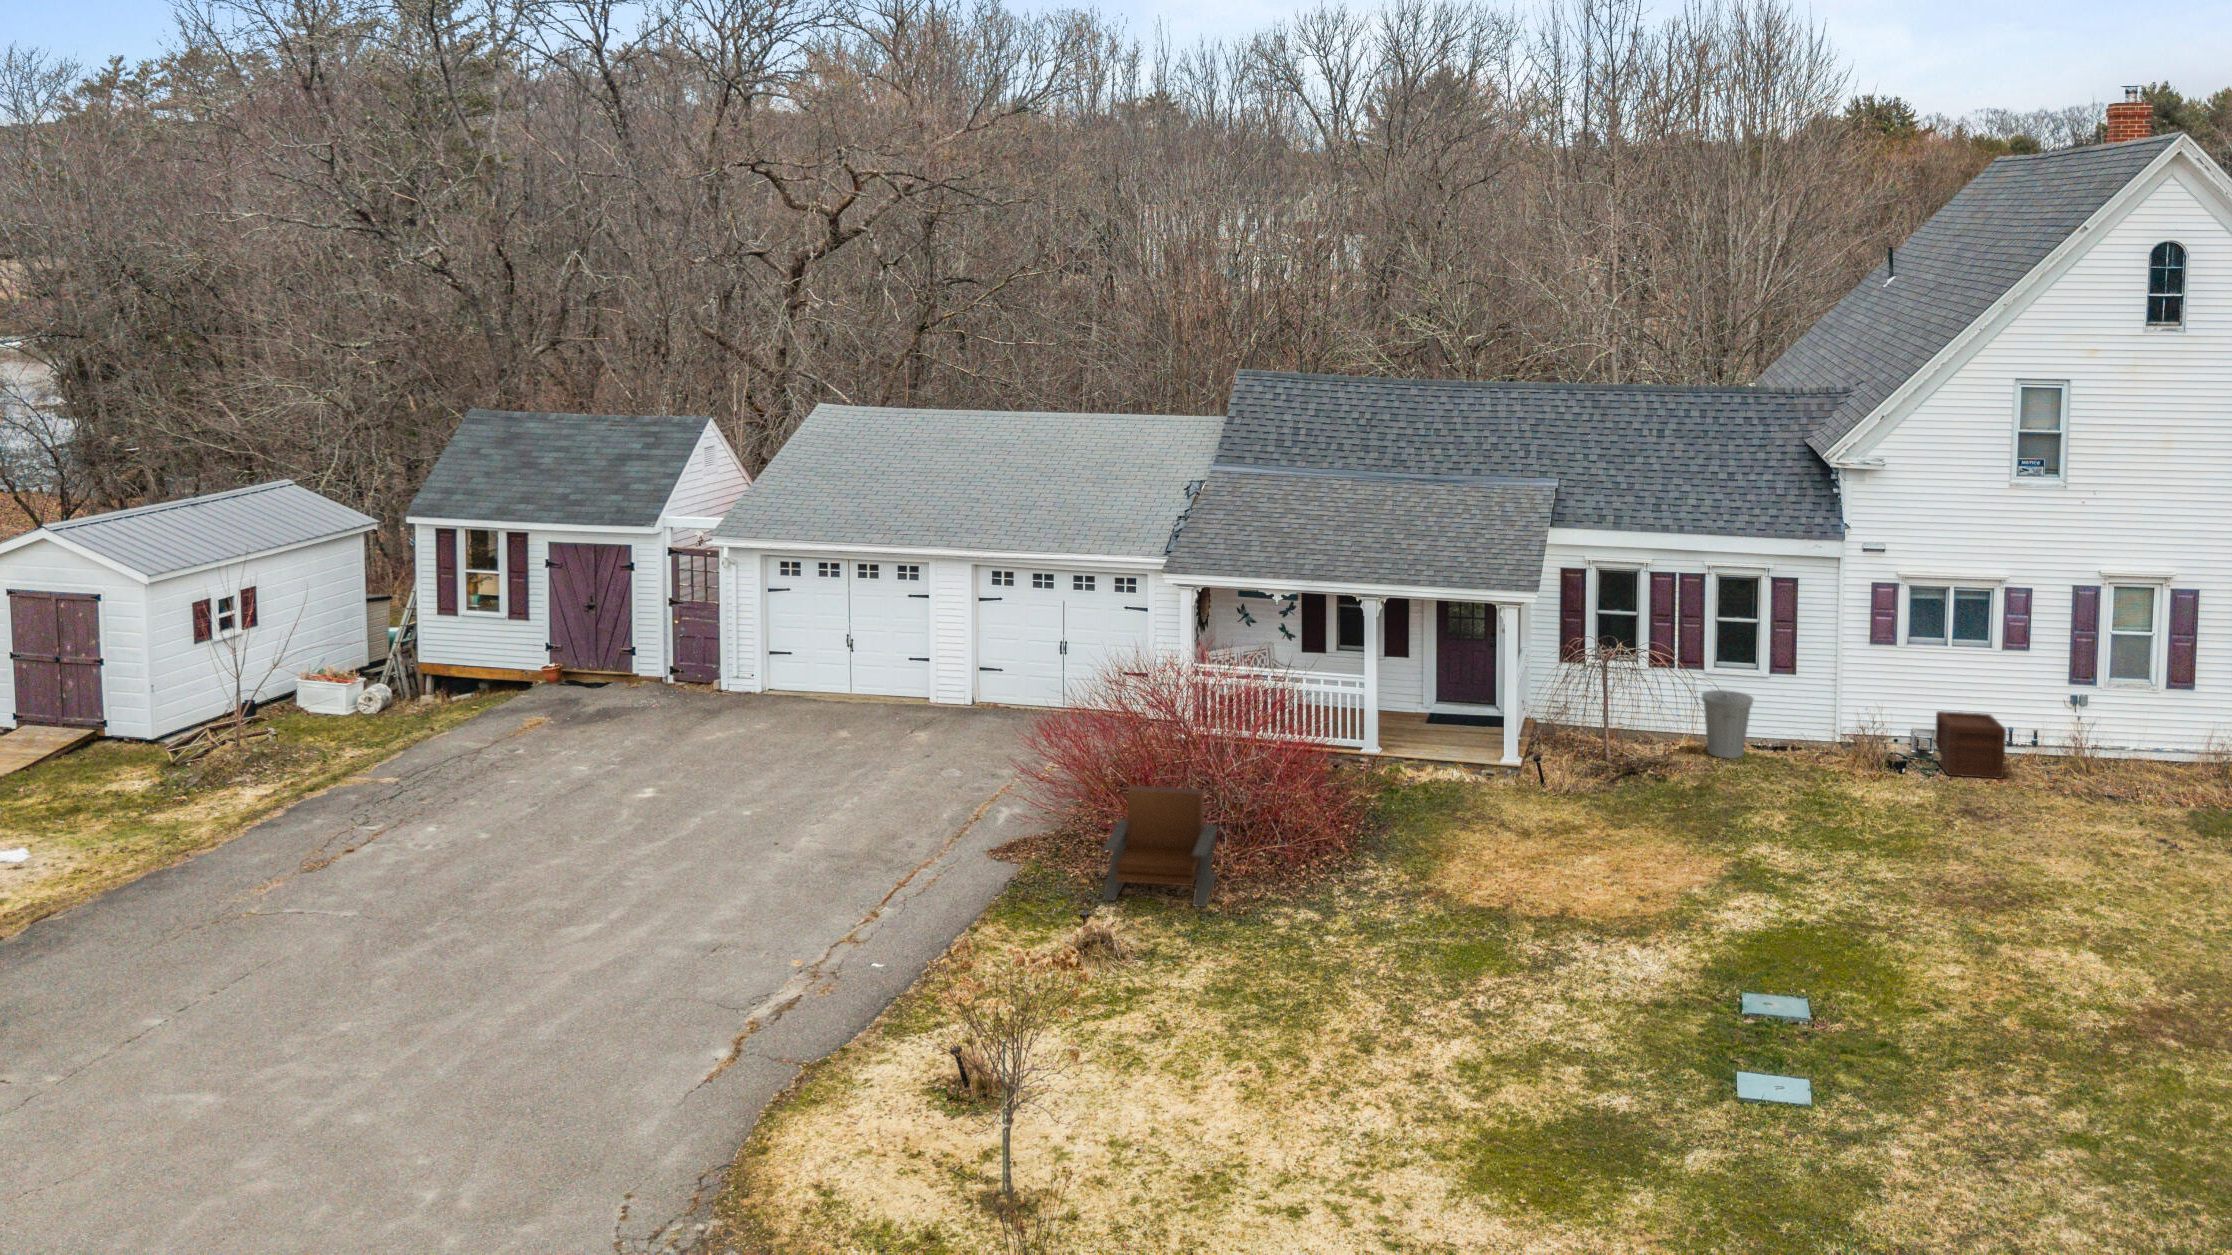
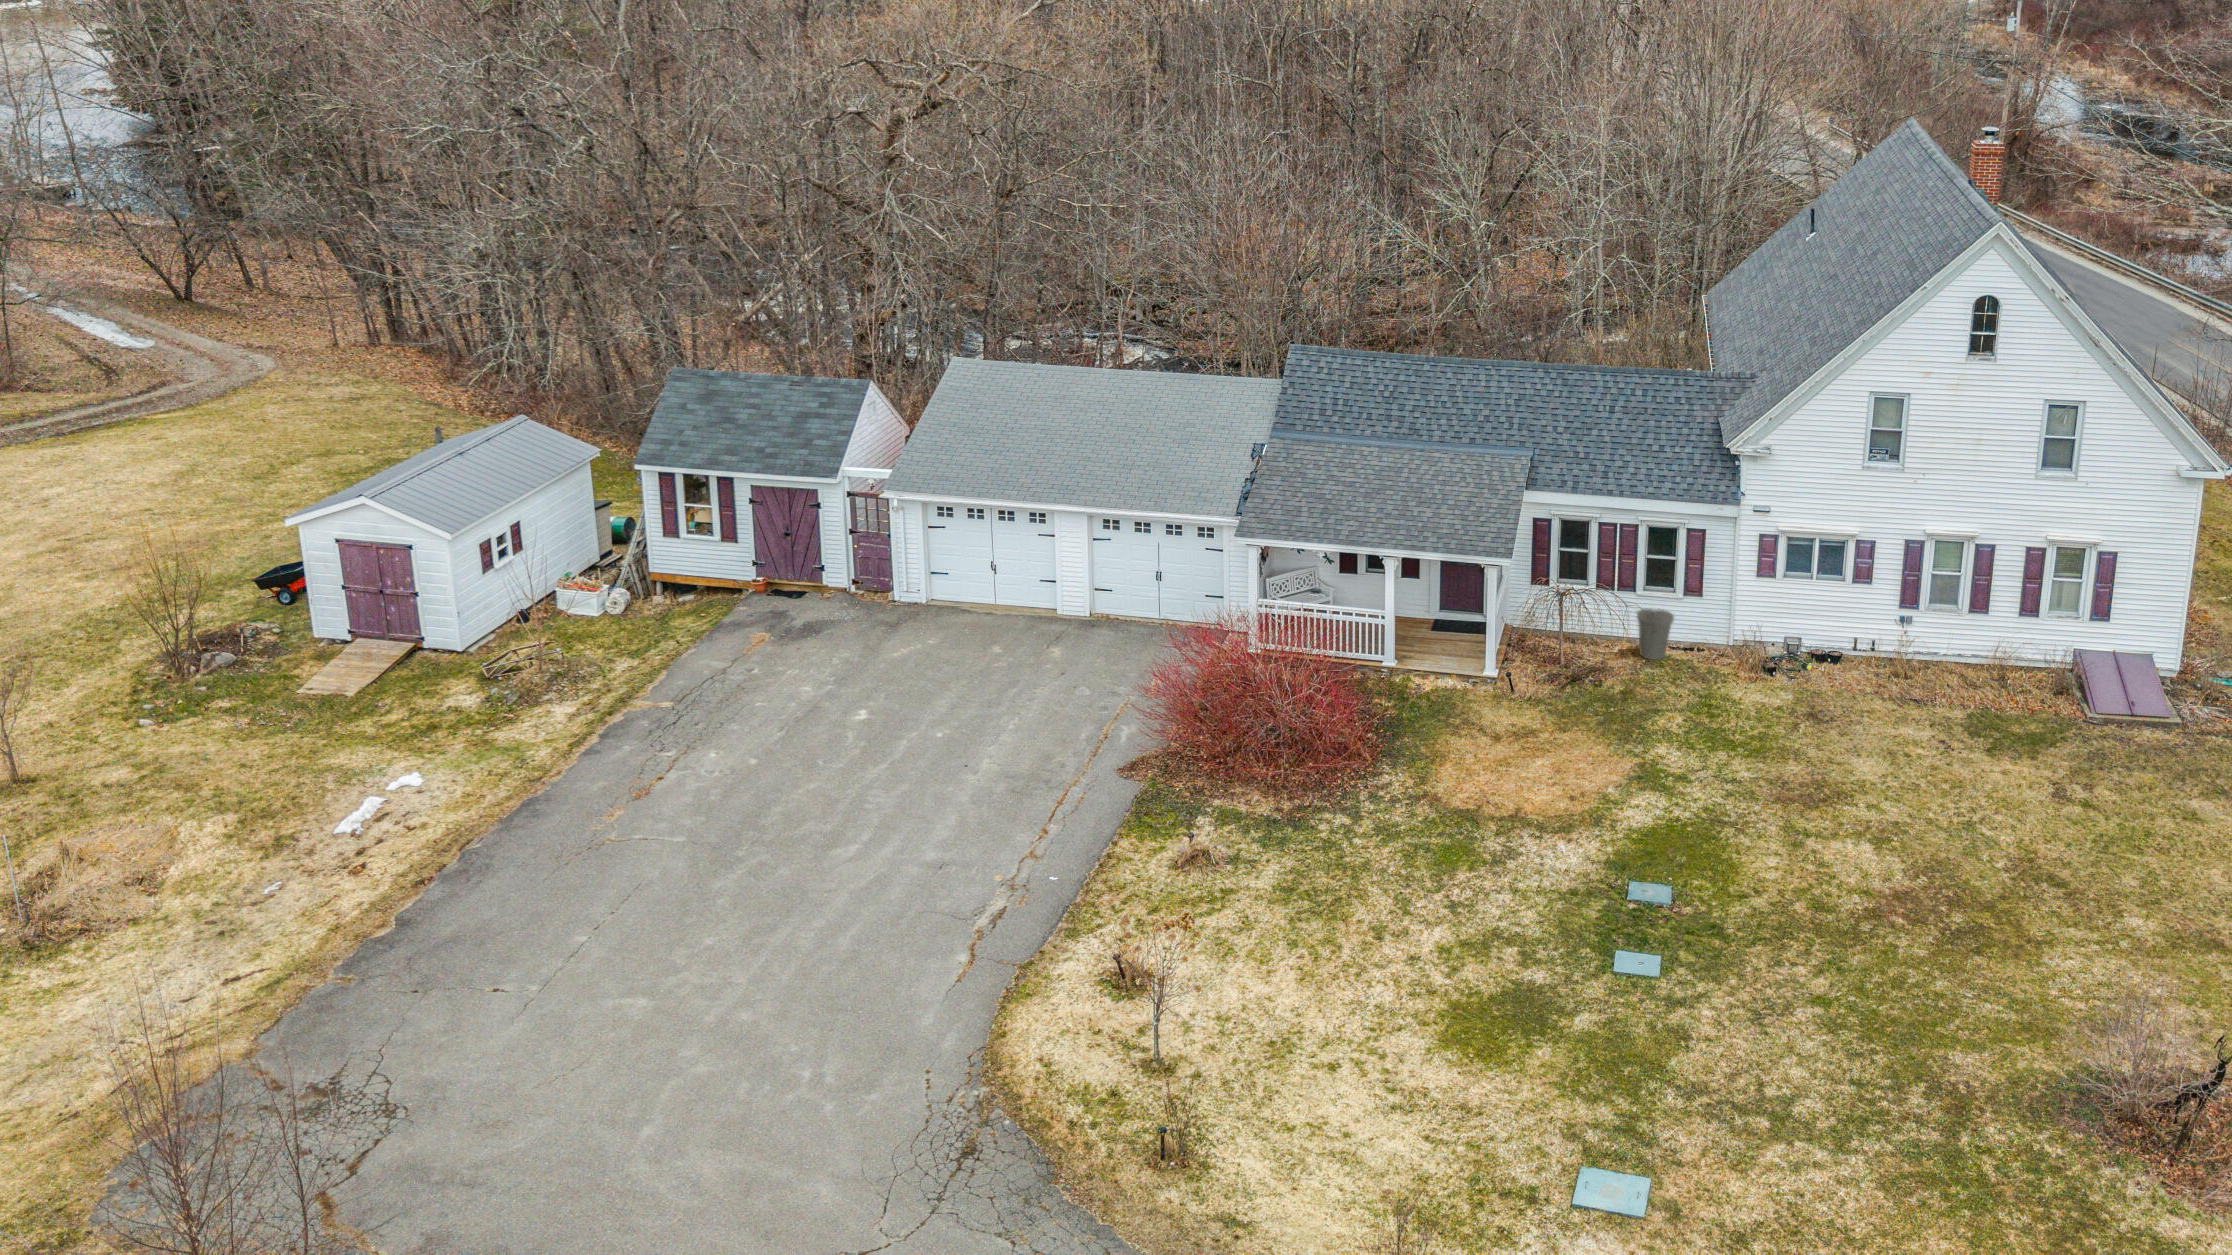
wooden crate: present [1935,711,2006,779] -> none [1802,626,1851,678]
lounge chair: present [1103,785,1217,907] -> none [1201,727,1281,816]

